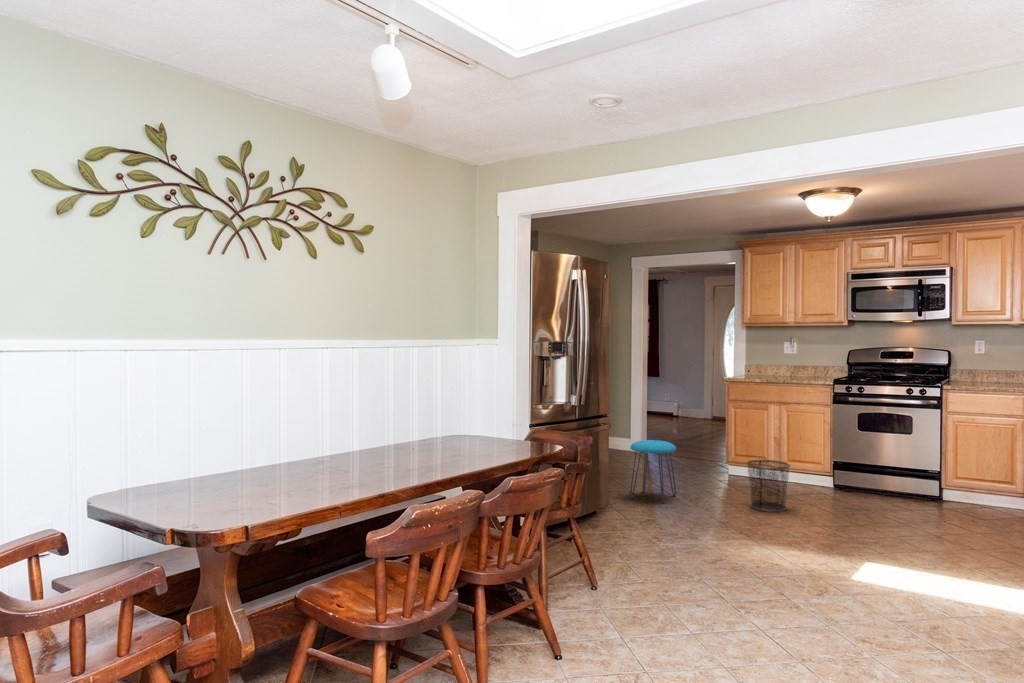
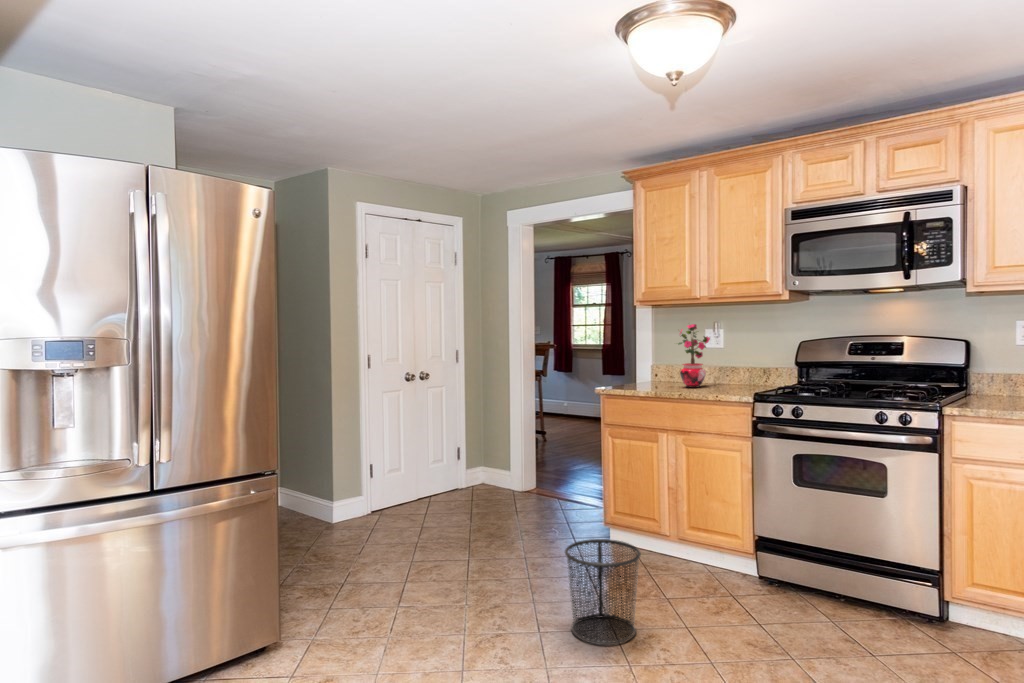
potted plant: none [771,338,794,378] -> present [678,324,710,388]
stool: present [630,440,676,503] -> none [389,495,473,611]

